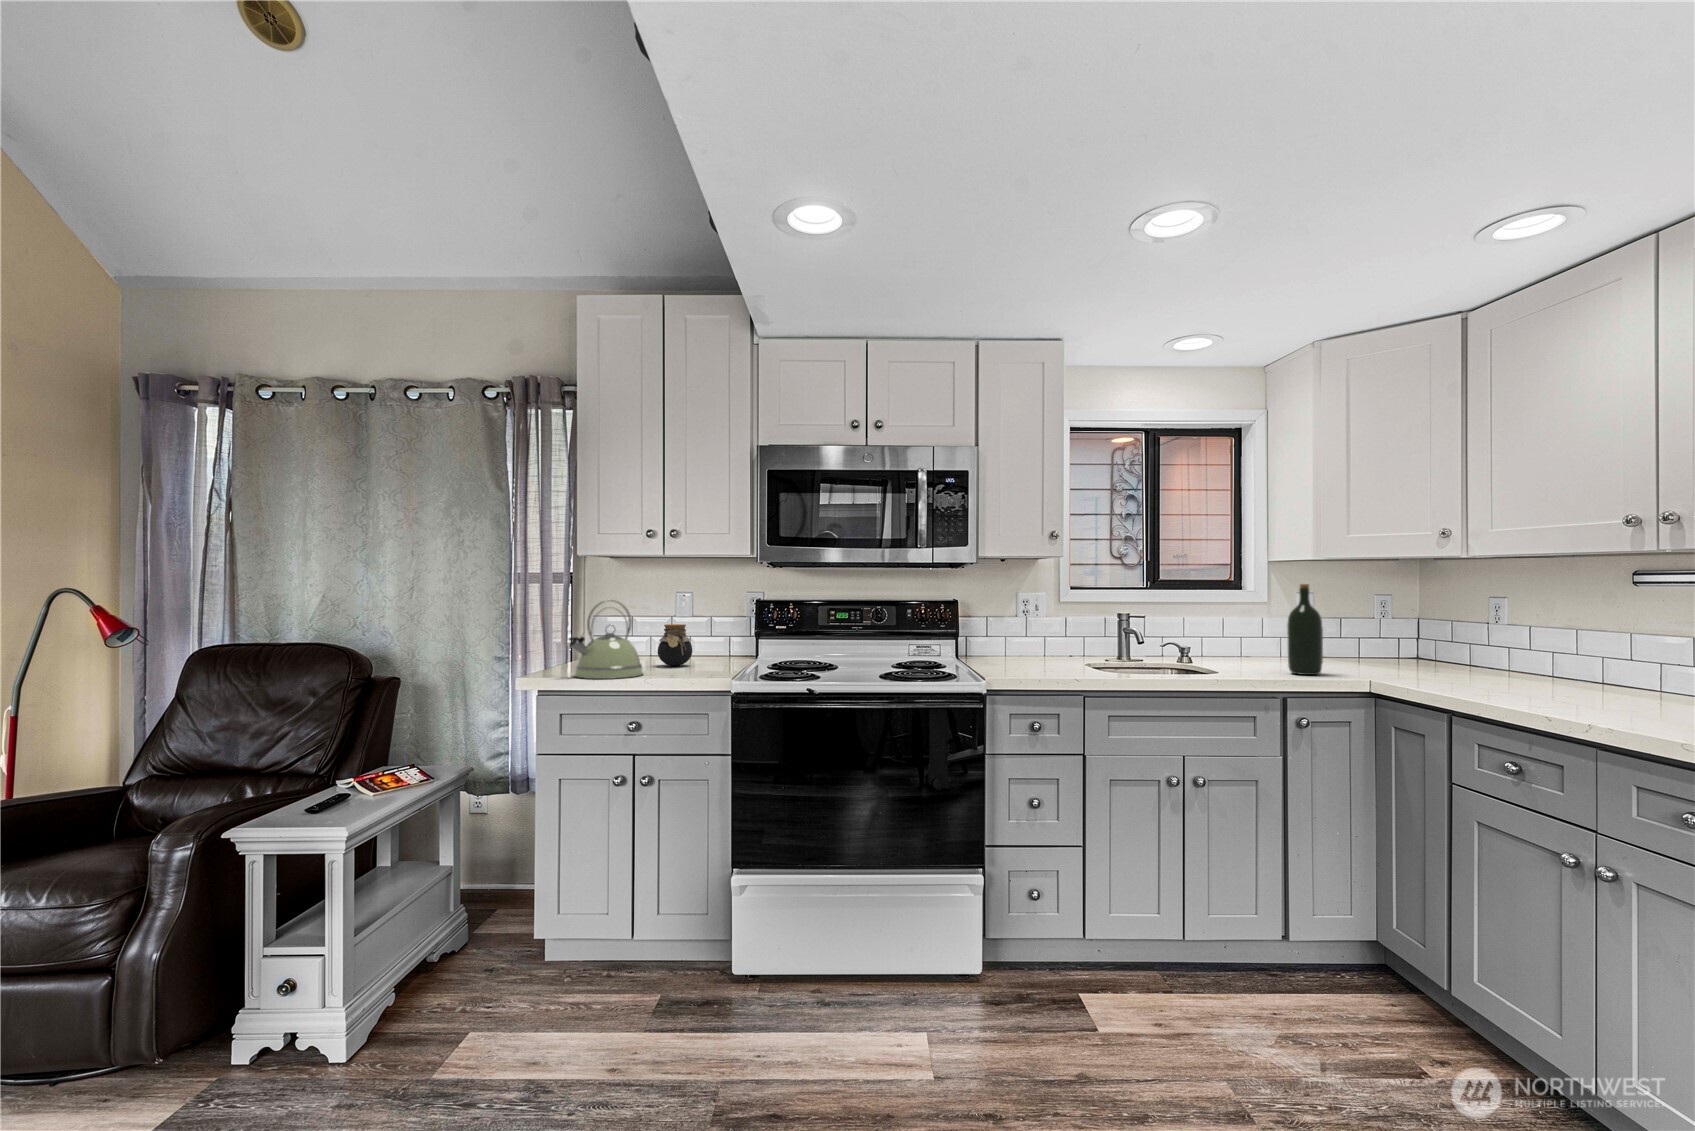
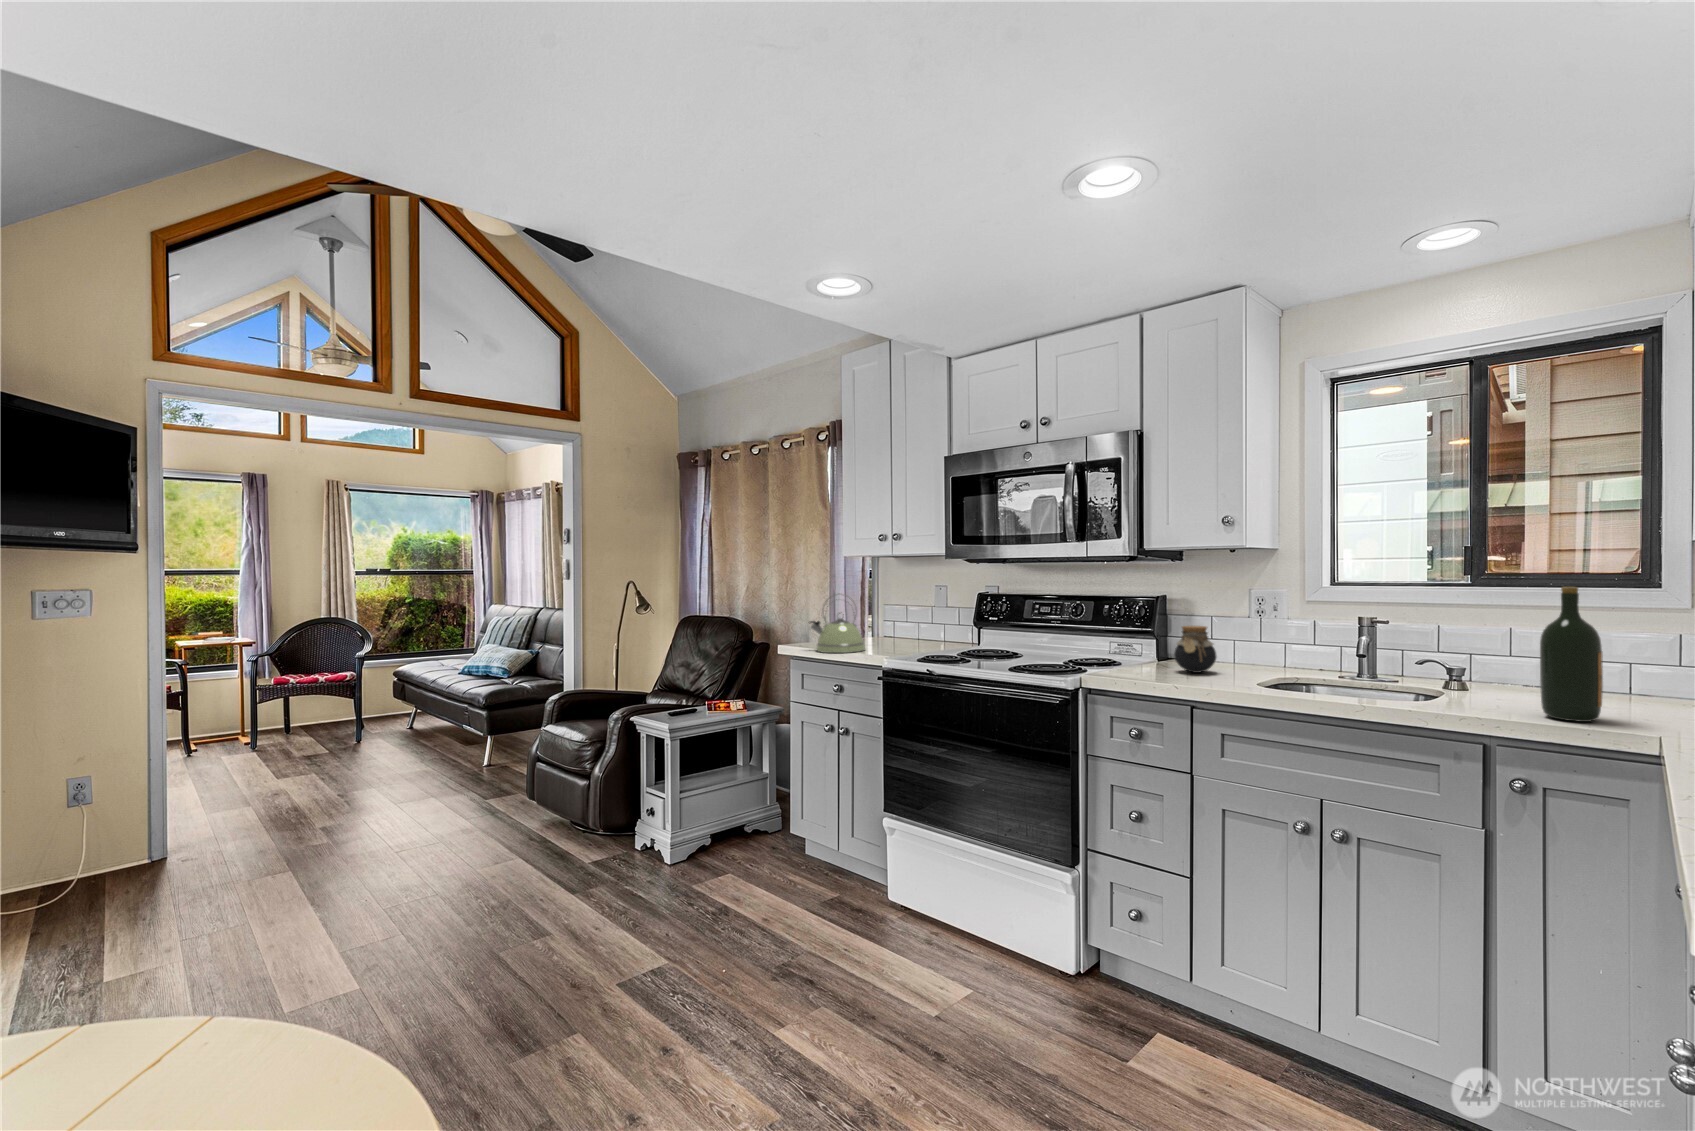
jar: present [658,624,692,666] -> present [1174,626,1216,673]

